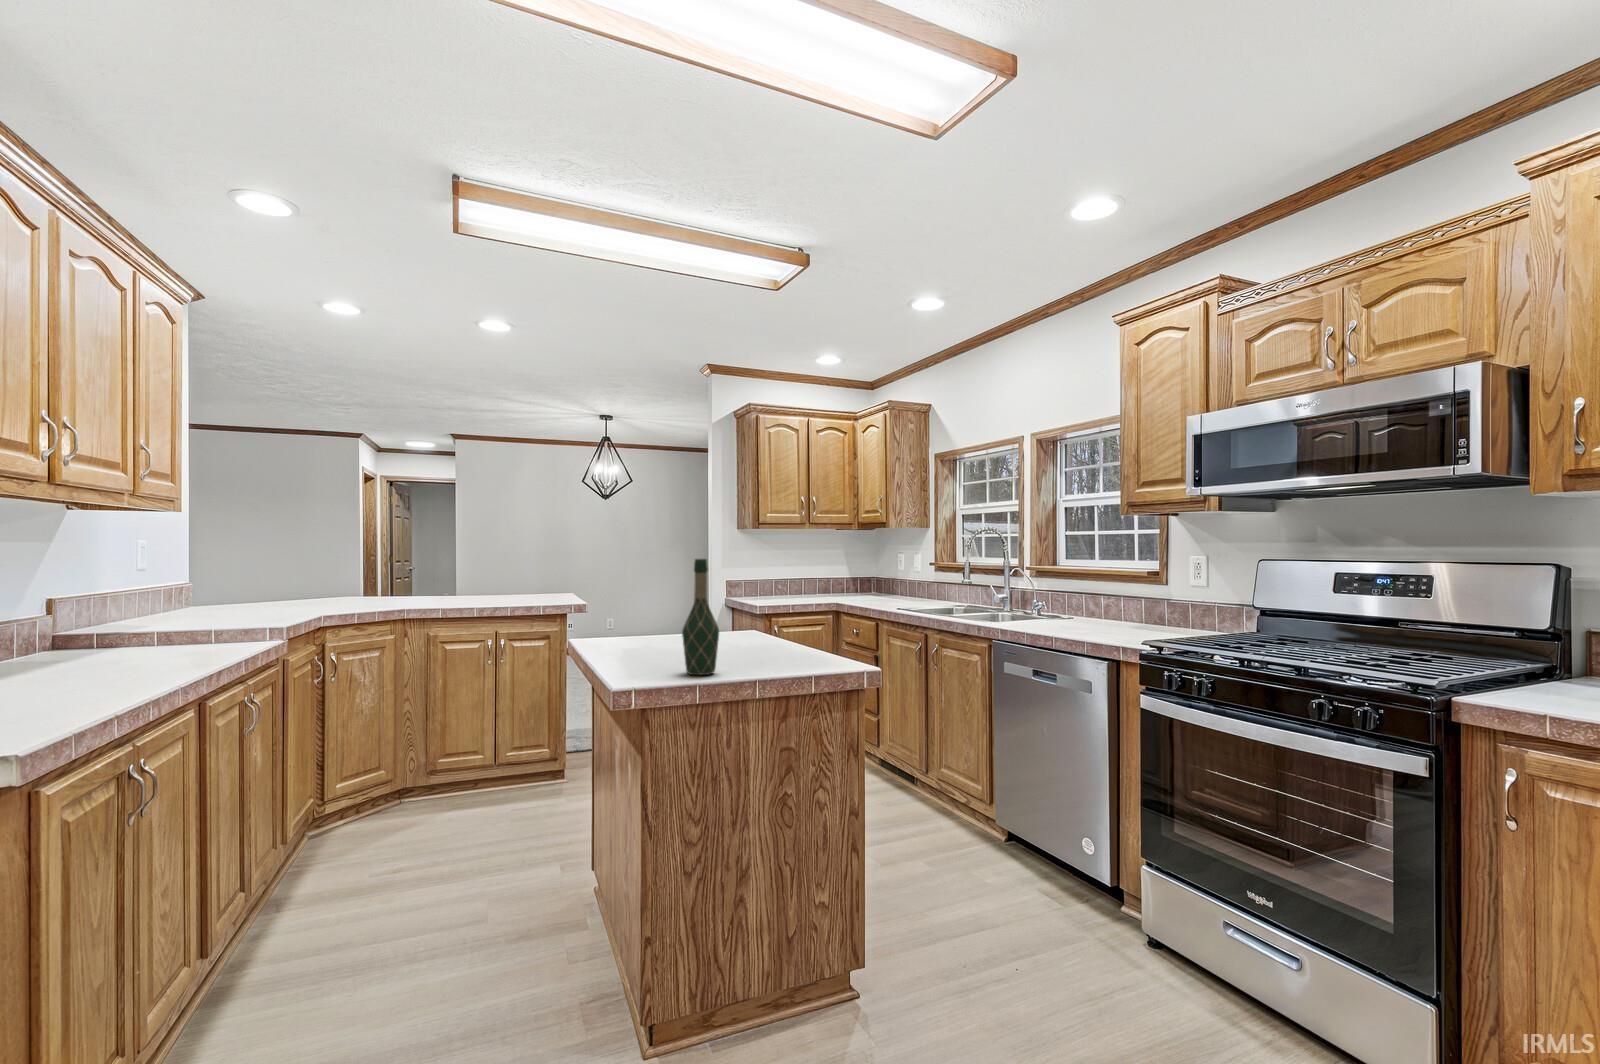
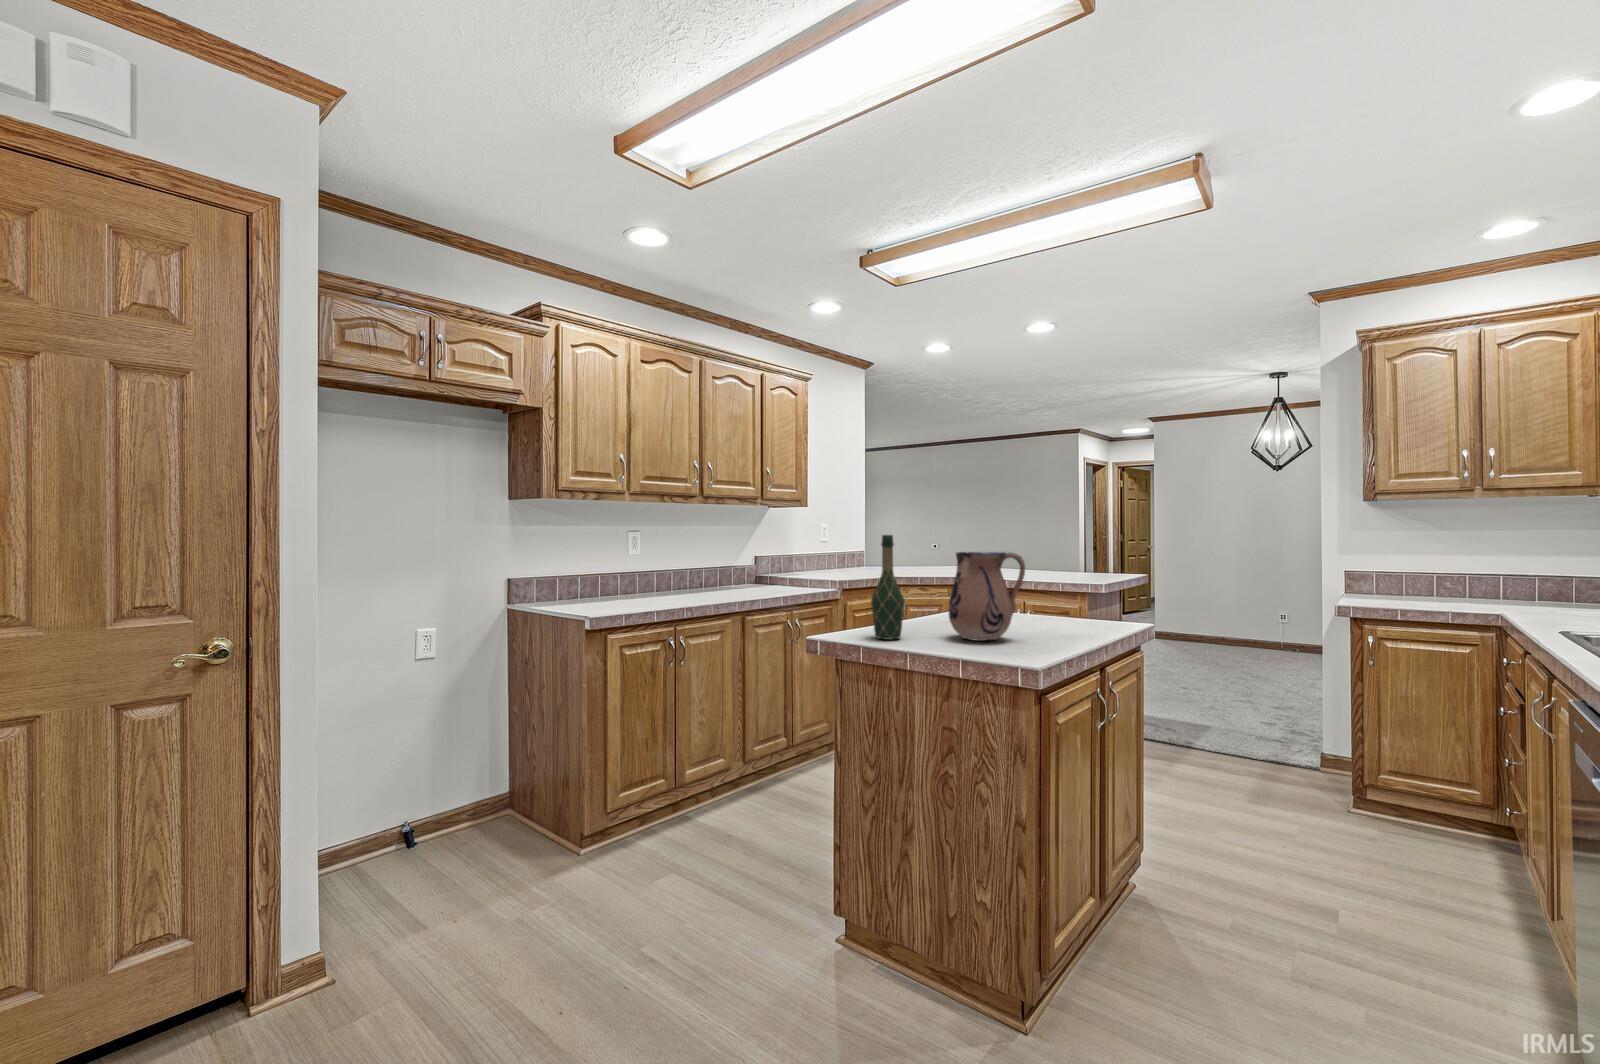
ceramic pitcher: none [727,574,787,662] -> present [949,552,1025,641]

